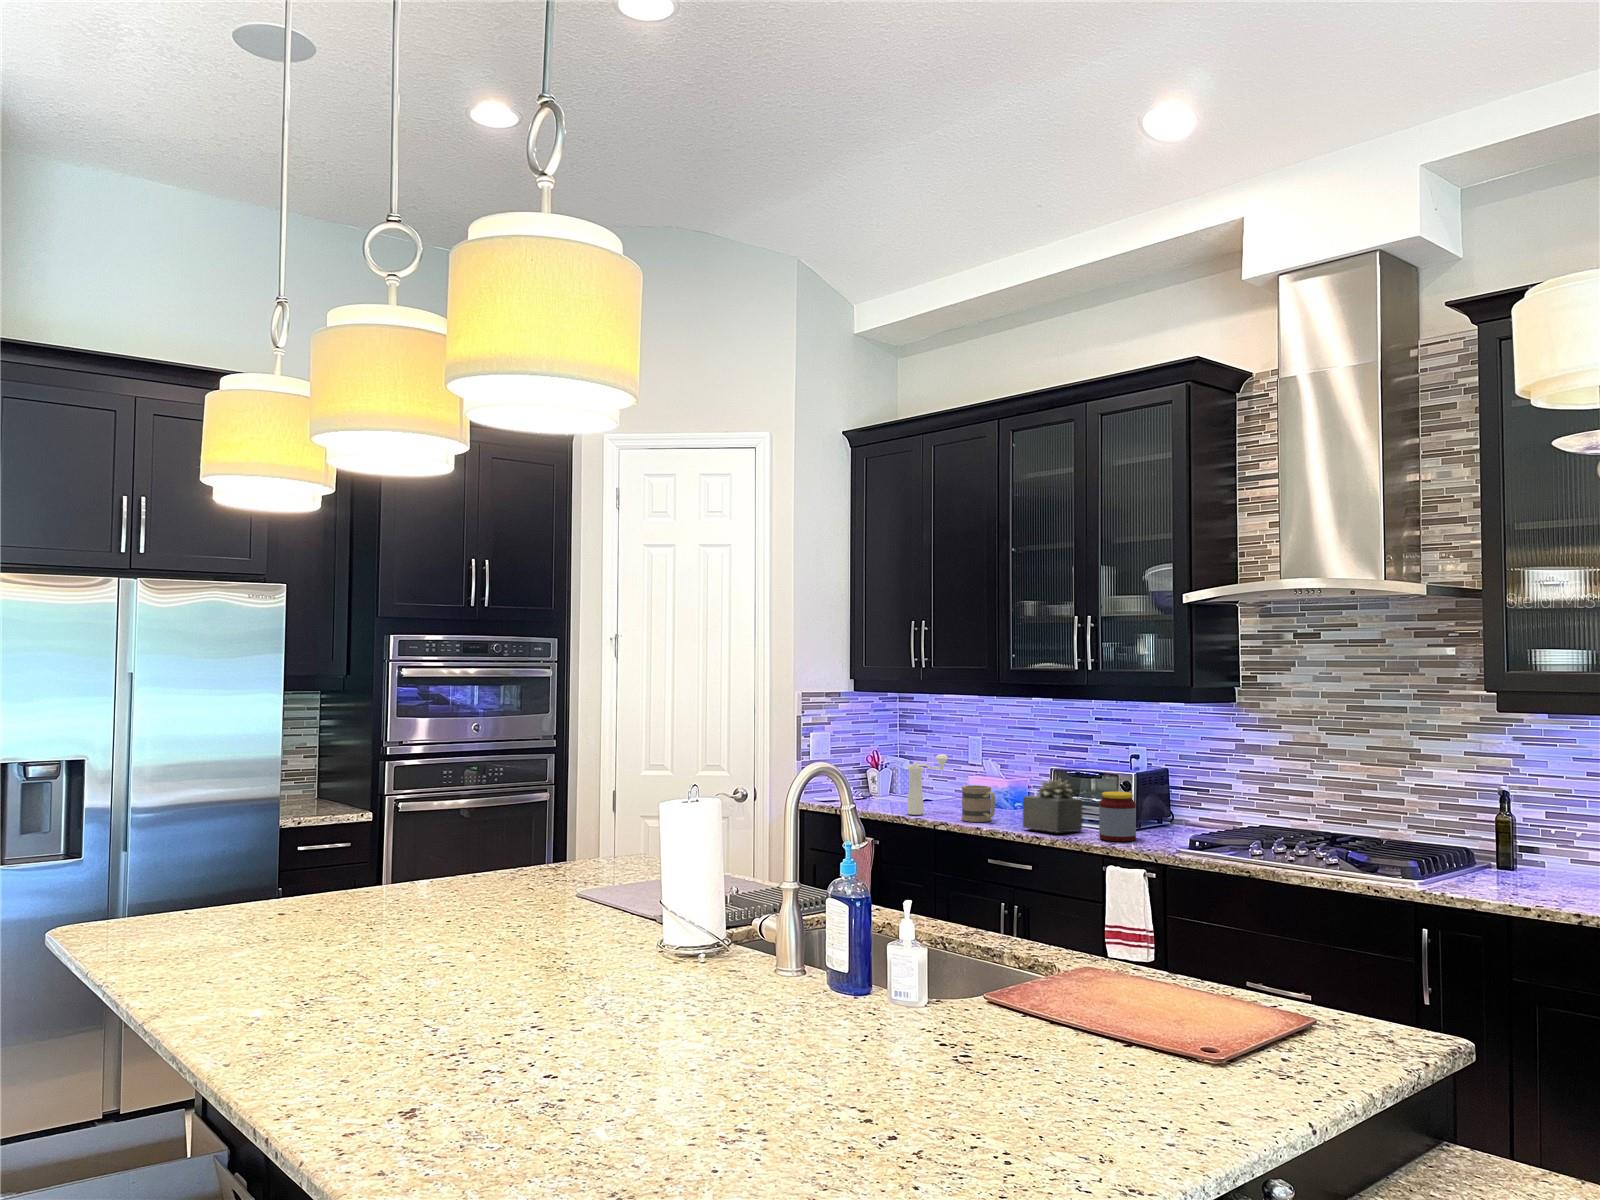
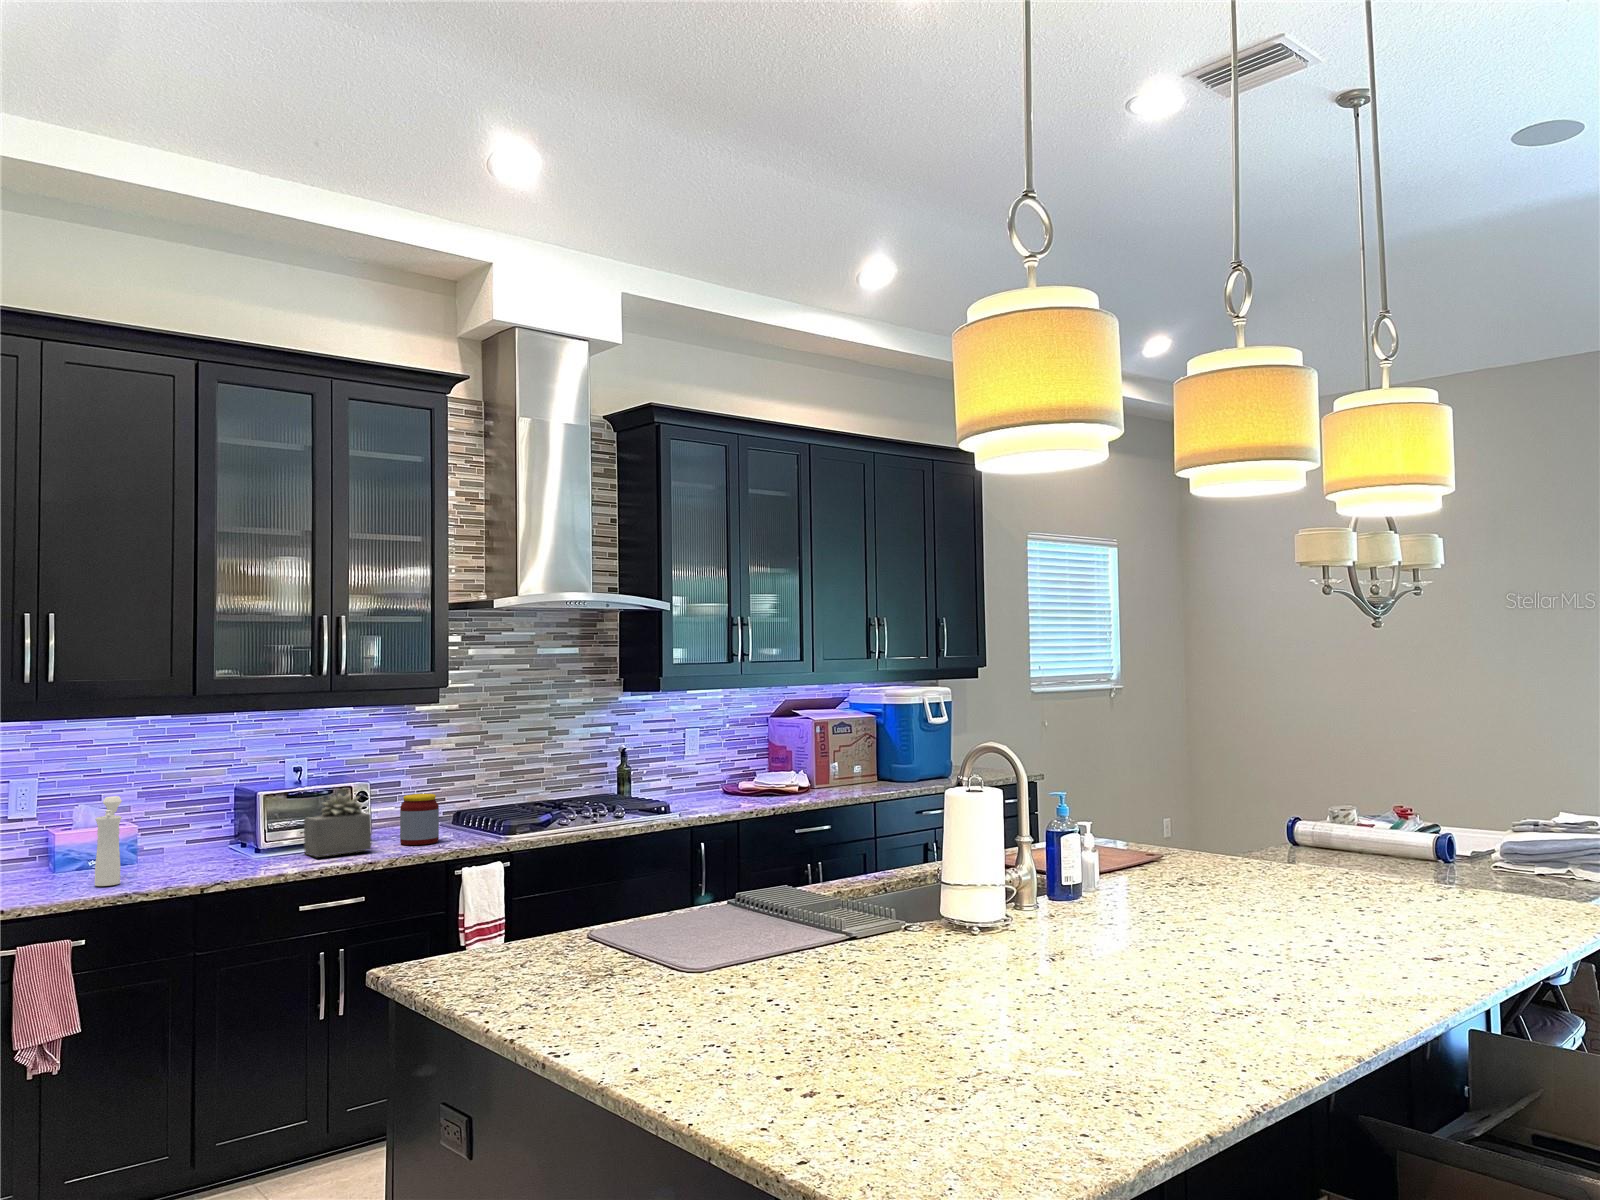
mug: present [962,785,995,822] -> none [190,824,252,872]

